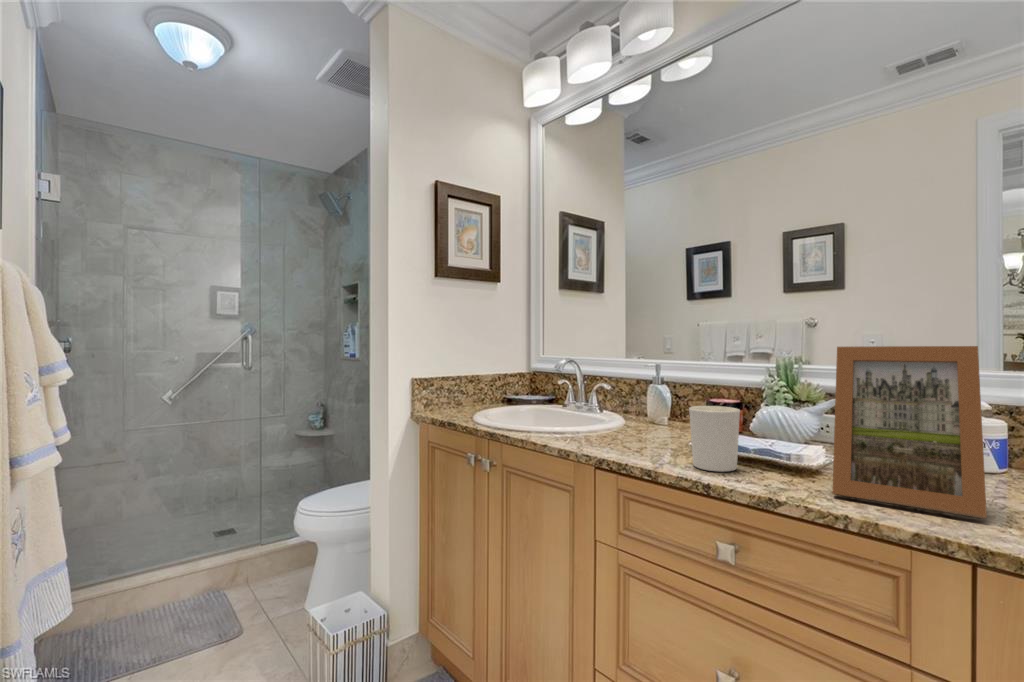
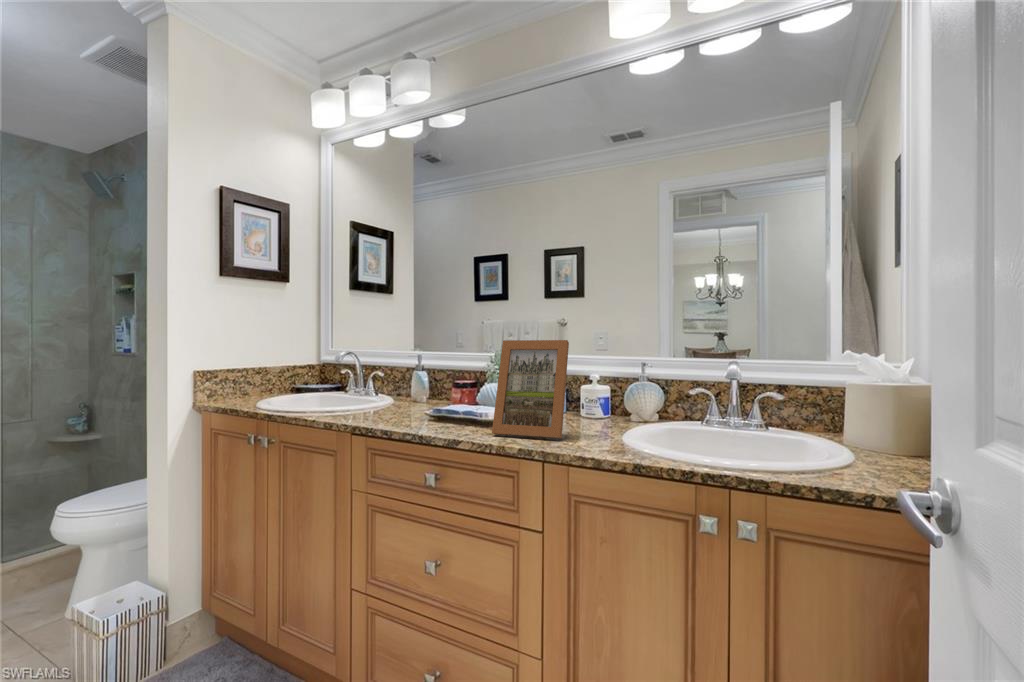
candle holder: present [689,406,740,472] -> none [417,383,451,428]

